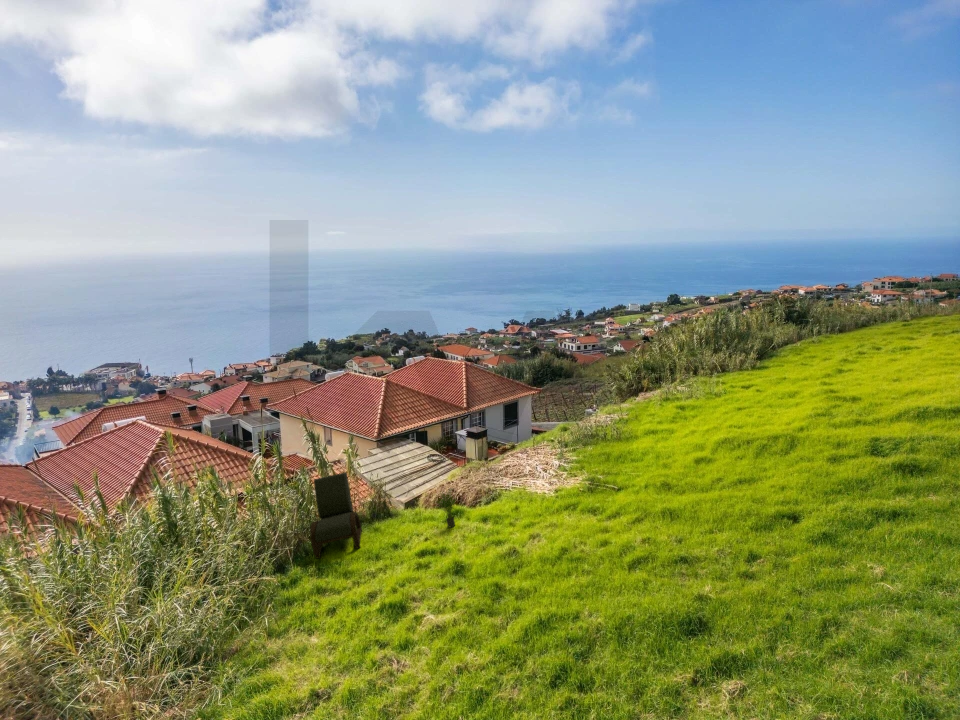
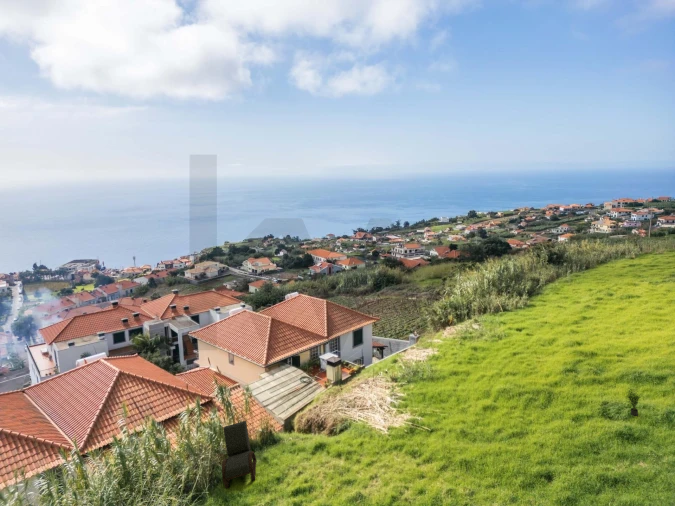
potted plant: present [439,493,455,527] -> present [628,390,640,416]

